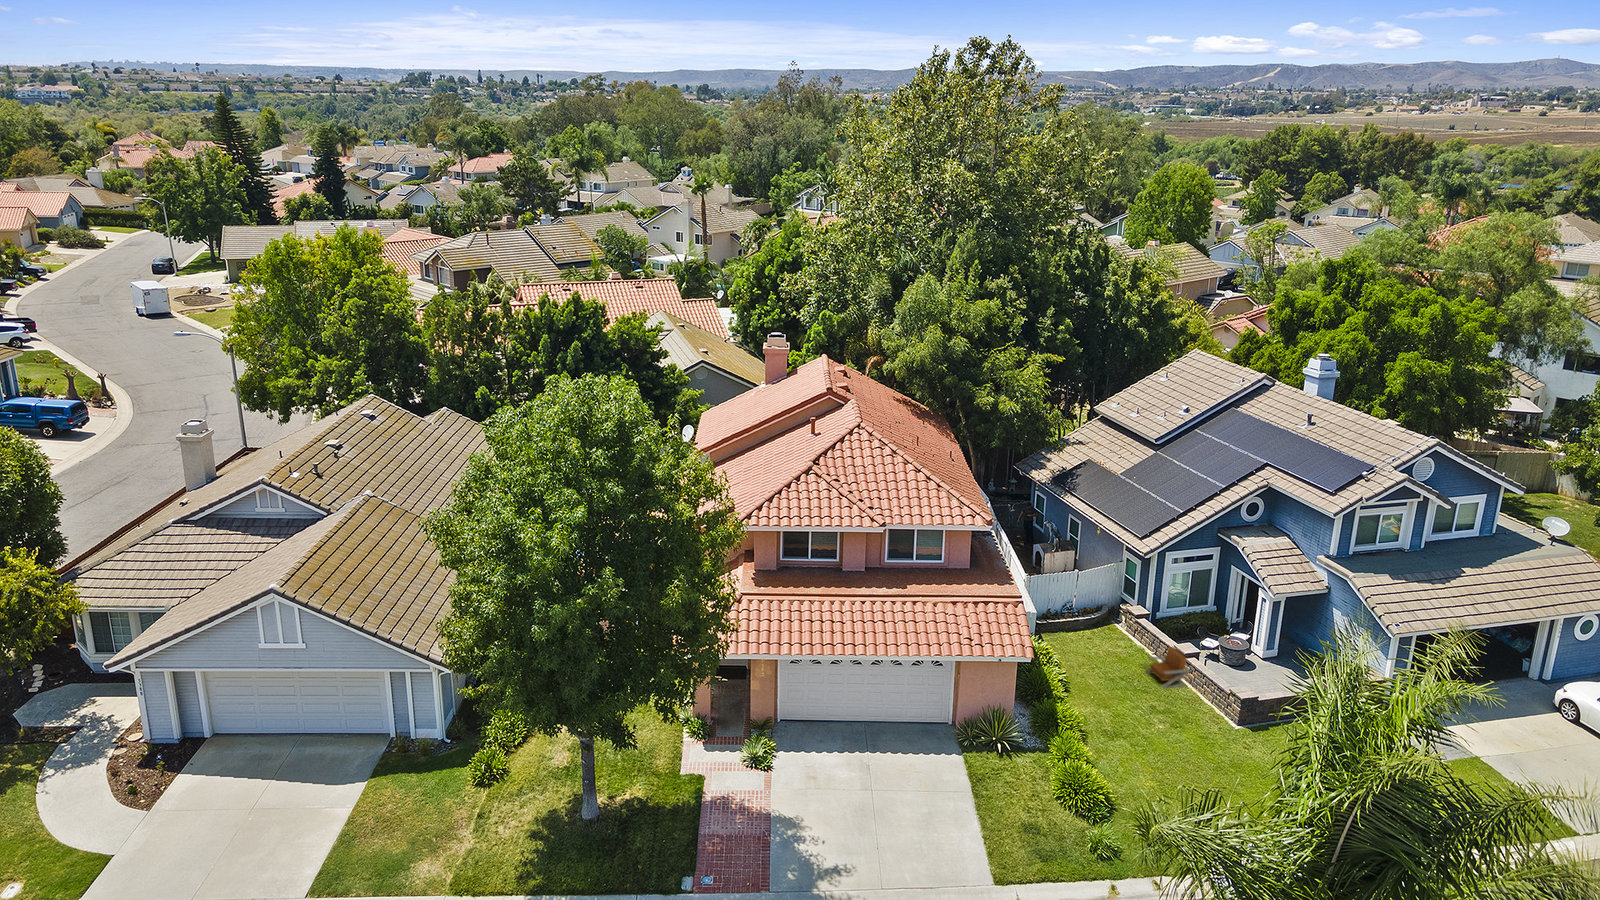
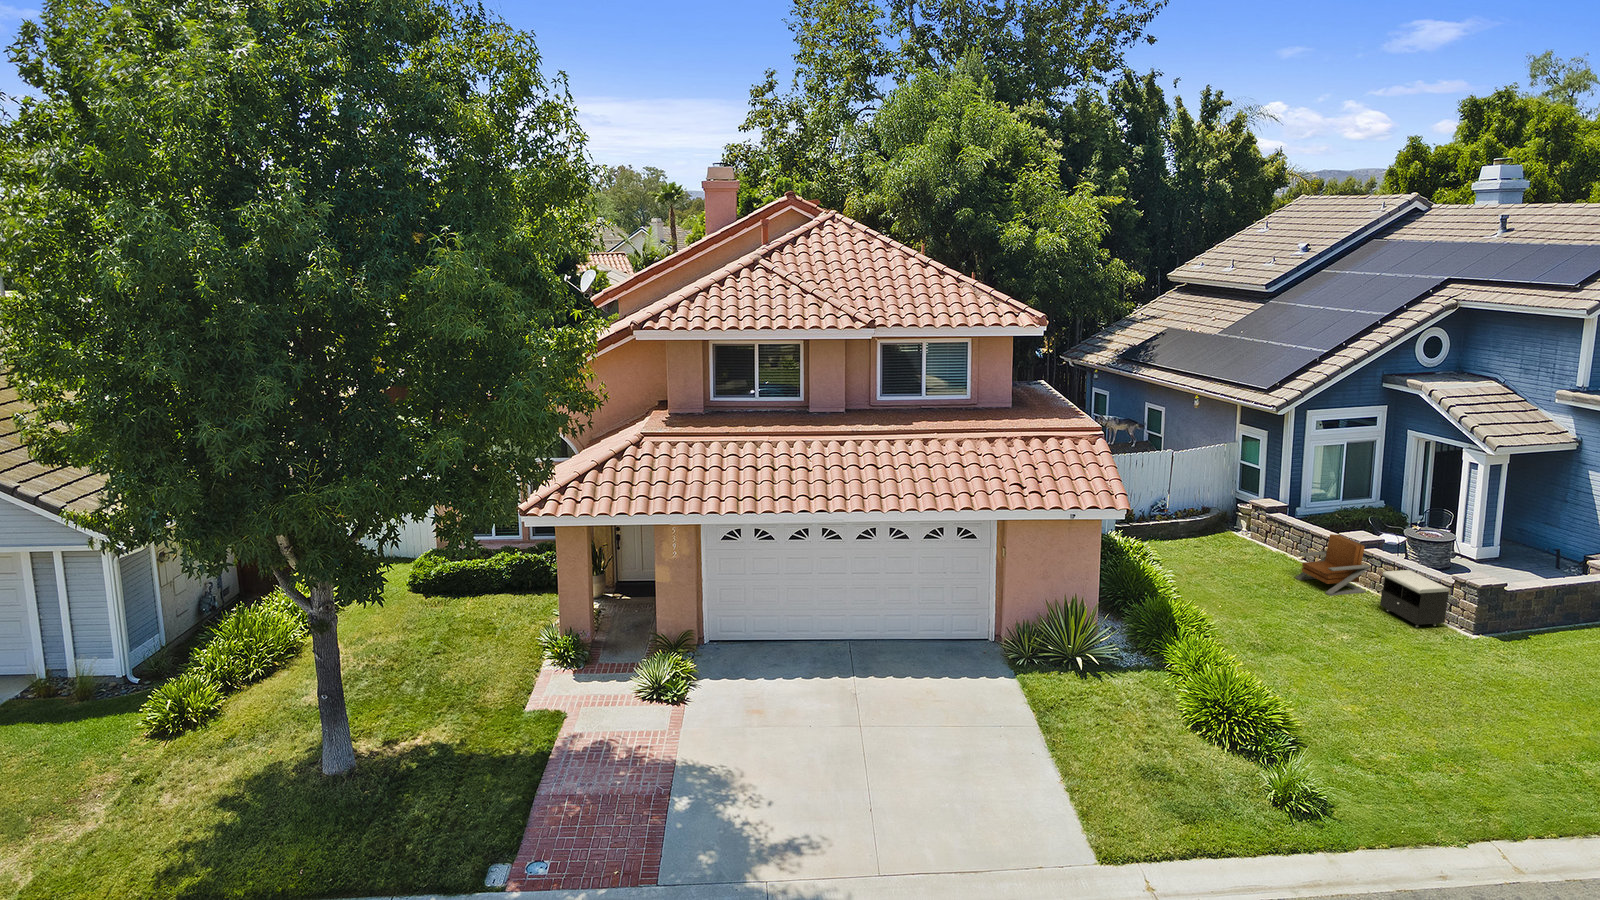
storage bench: none [1191,679,1228,718] -> present [1380,570,1449,627]

